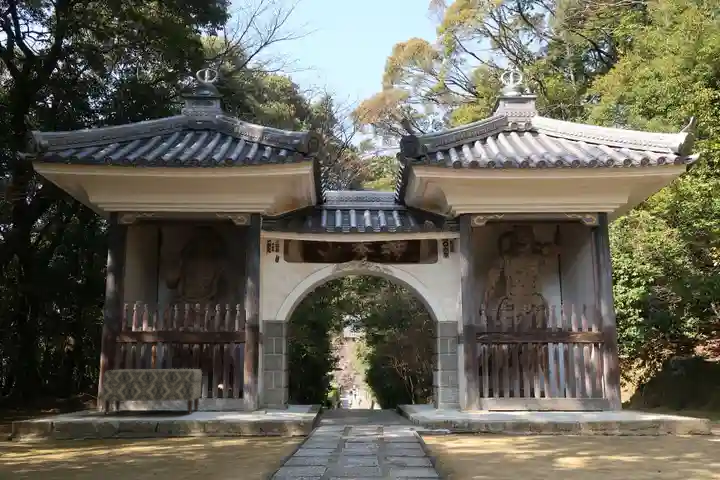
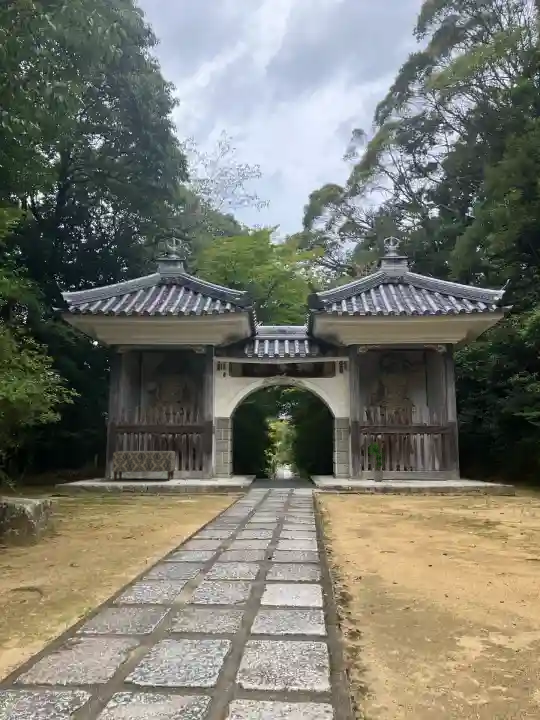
potted plant: none [482,353,520,415] -> present [368,443,383,482]

